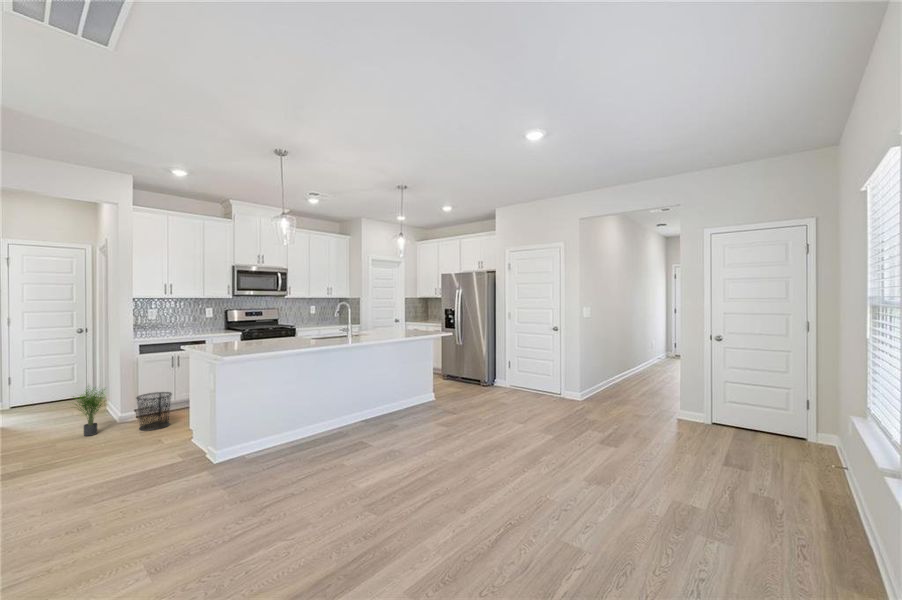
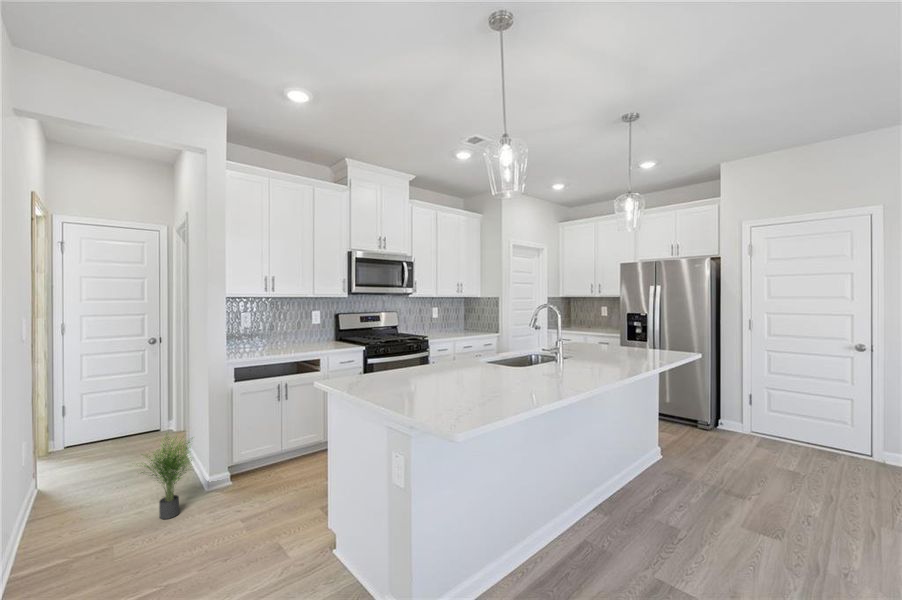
waste bin: present [136,392,172,431] -> none [235,443,286,510]

